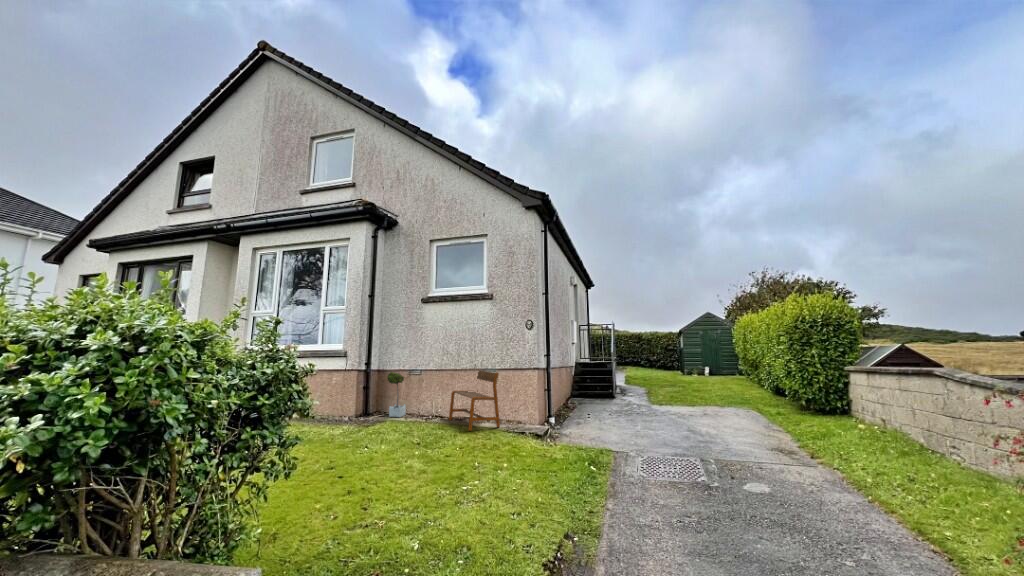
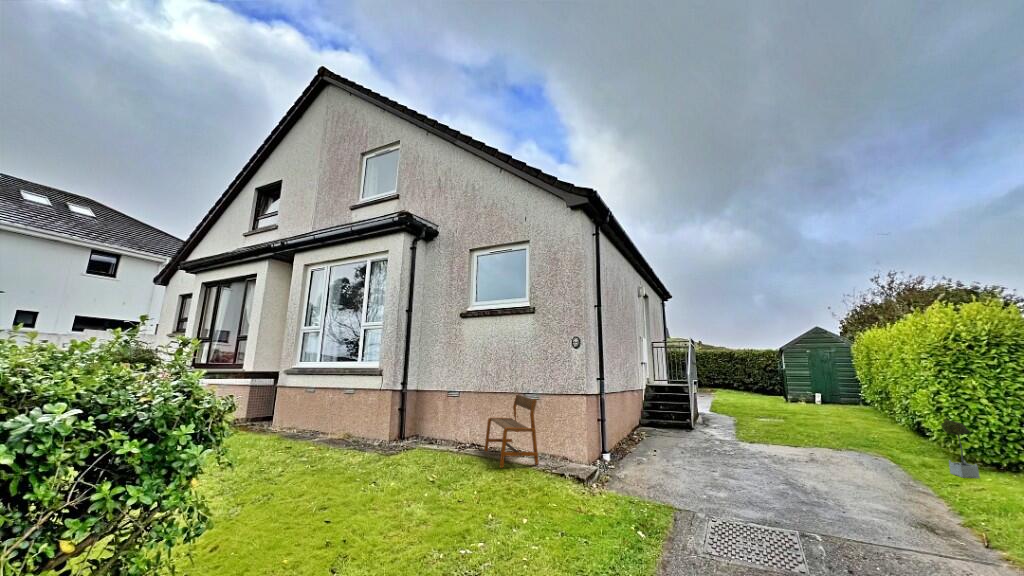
potted tree: present [387,372,406,417] -> present [941,419,980,478]

